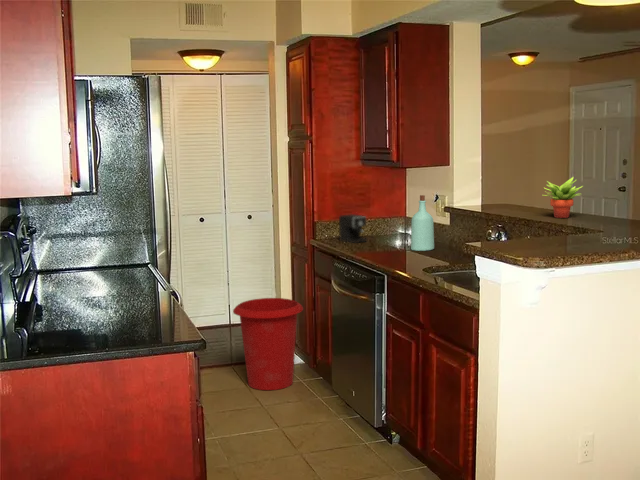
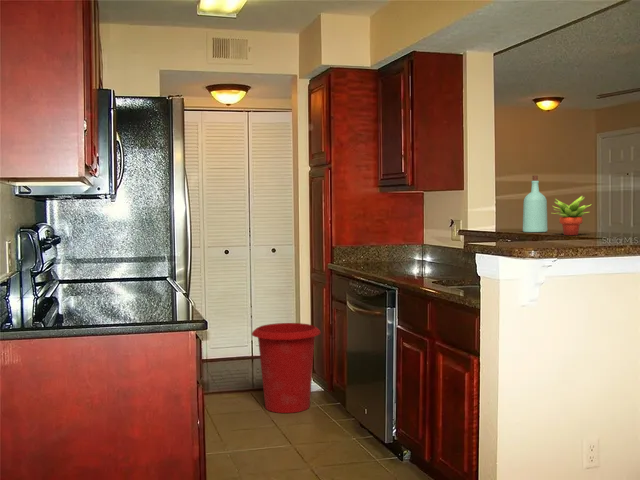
bottle: present [411,195,434,251] -> present [523,176,548,232]
coffee maker: present [339,214,366,243] -> none [357,240,391,267]

